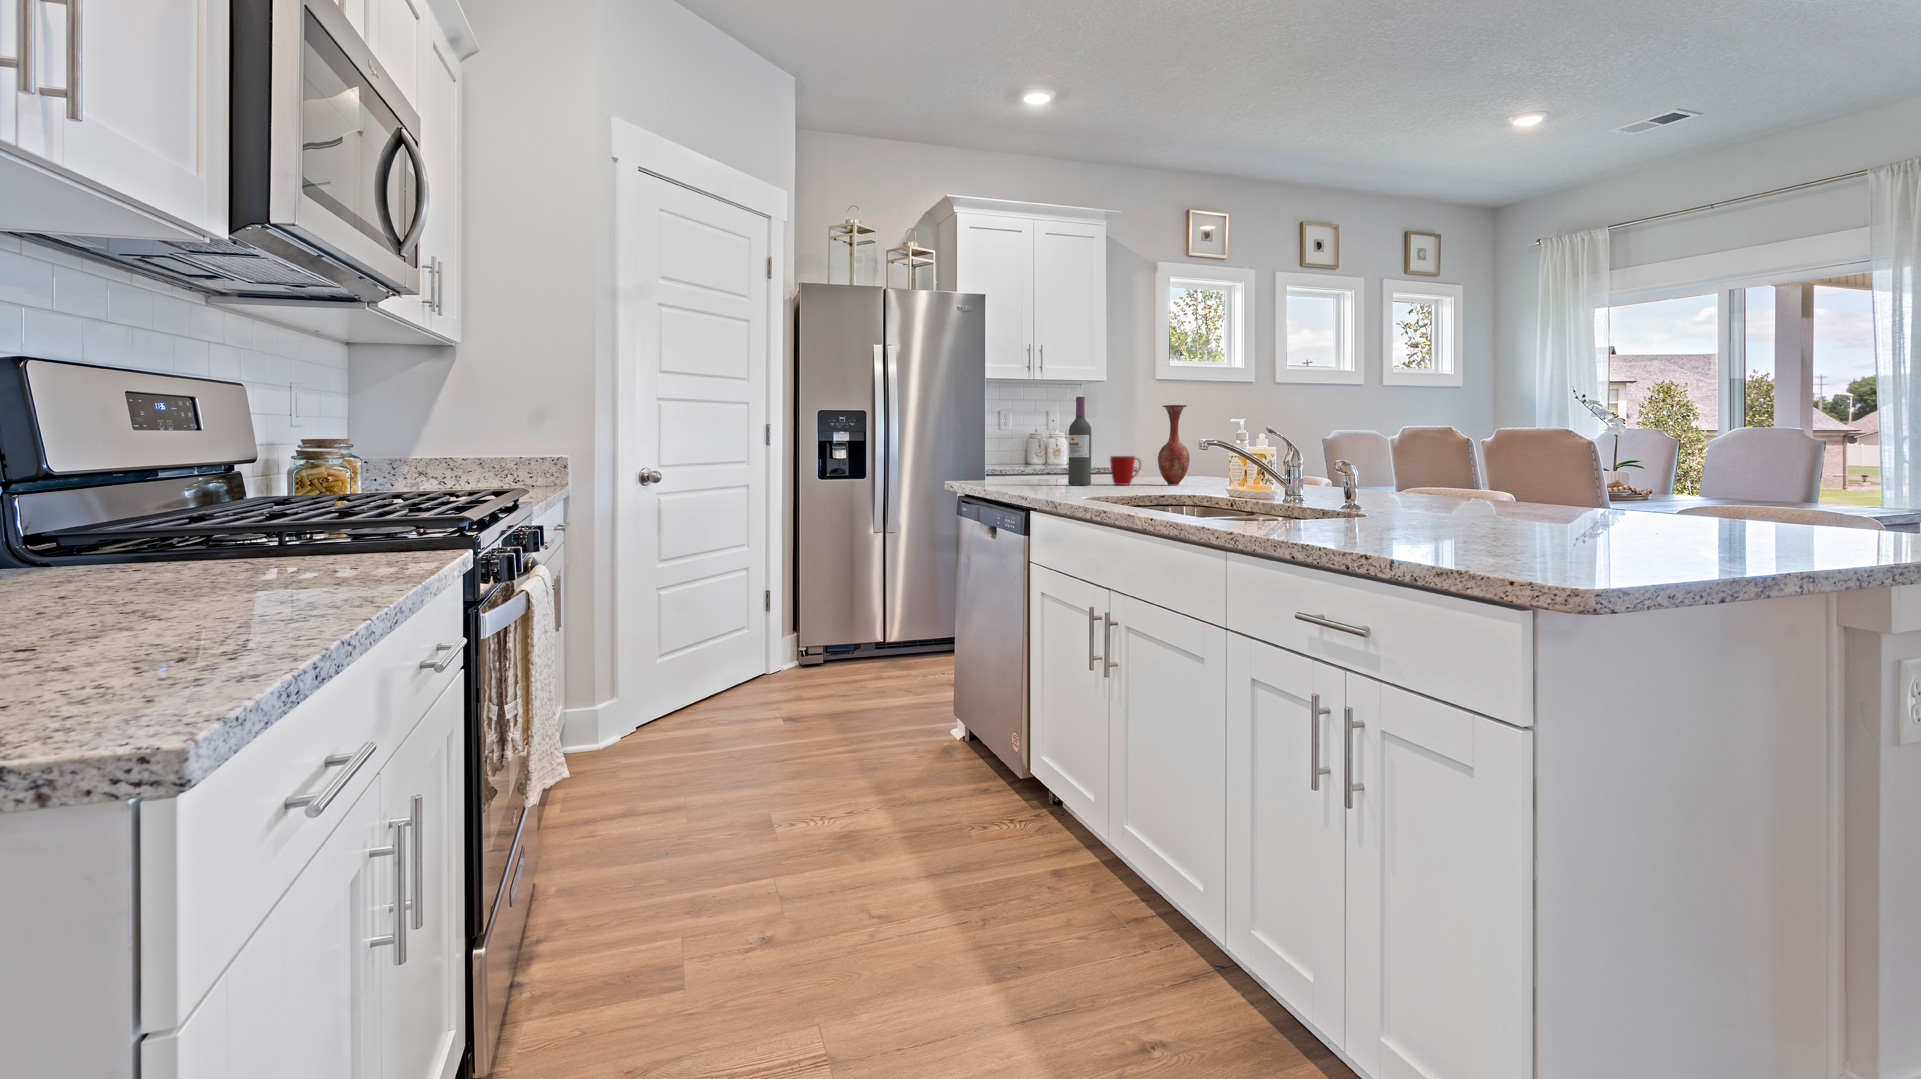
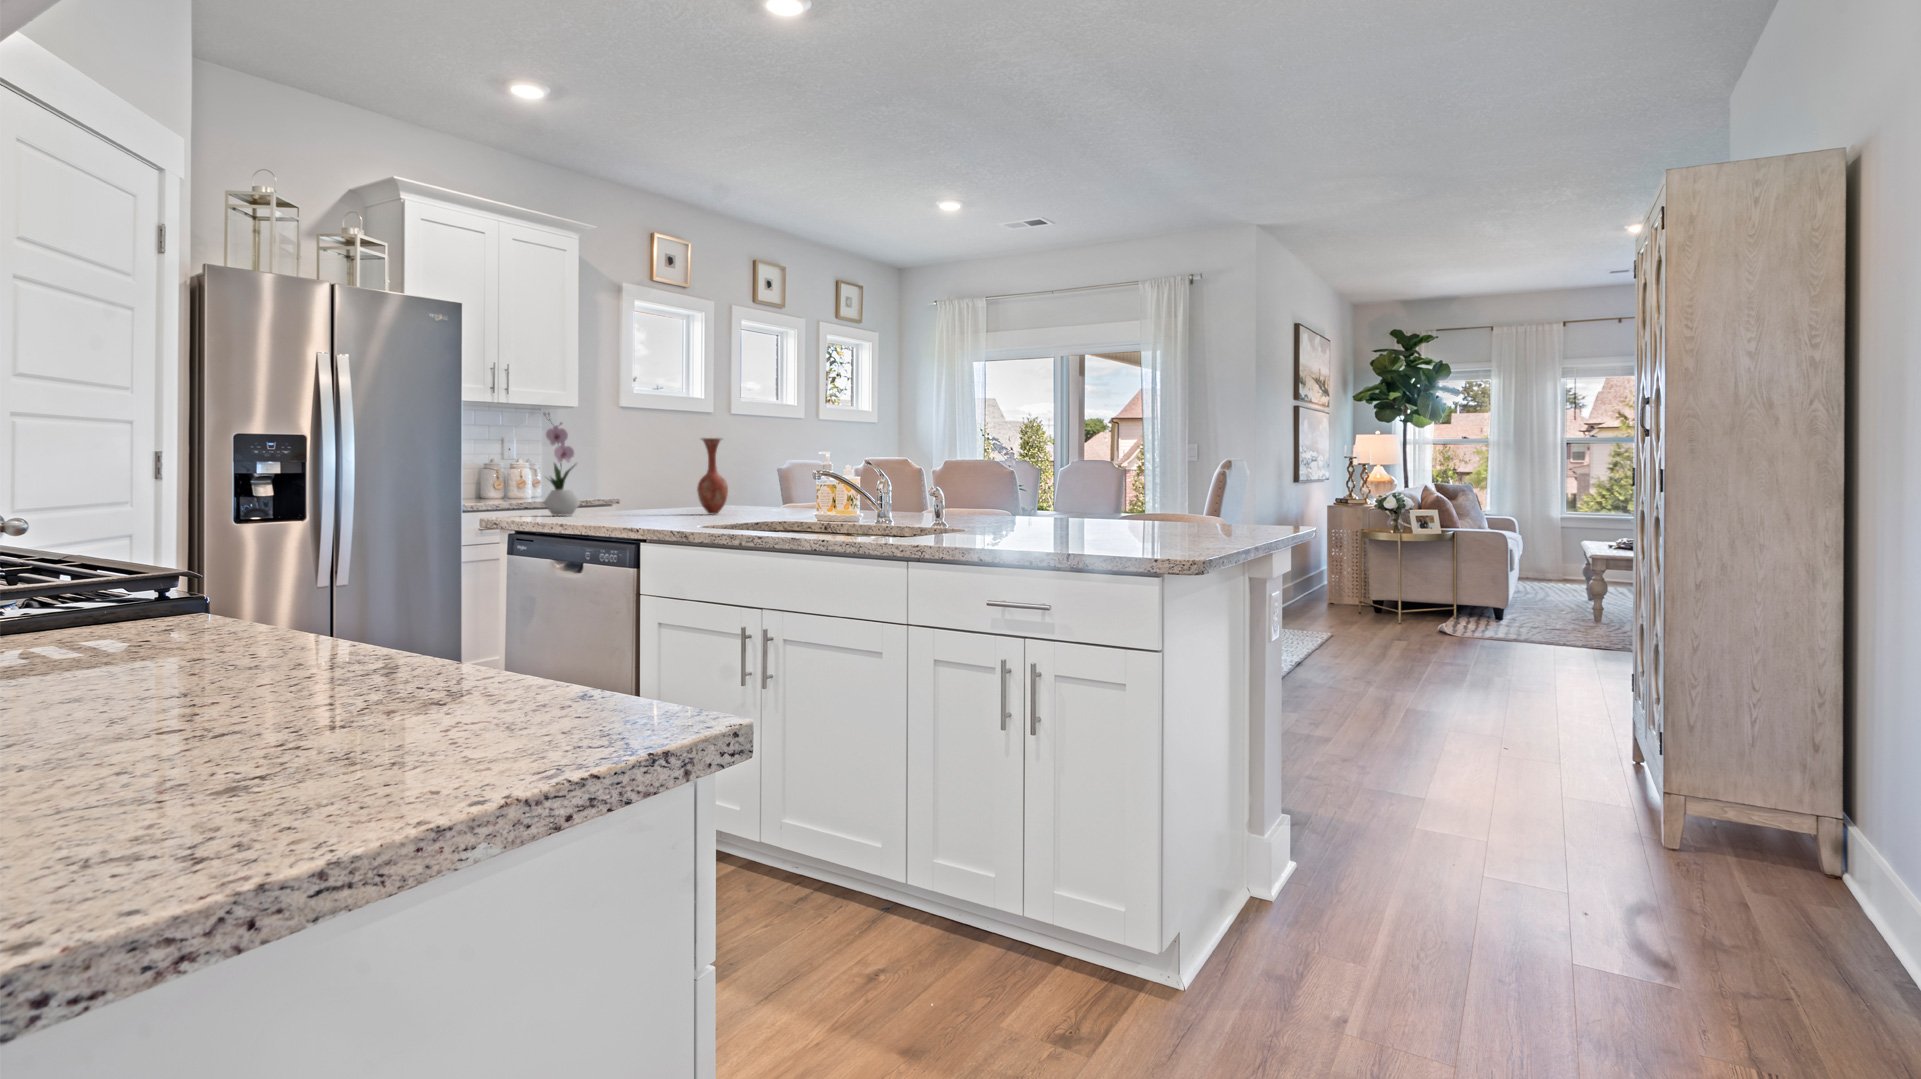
flower arrangement: none [1007,384,1042,483] -> present [544,413,580,515]
wine bottle: present [1068,397,1091,485] -> none [617,428,642,516]
mug: present [1110,456,1141,485] -> none [655,487,684,515]

